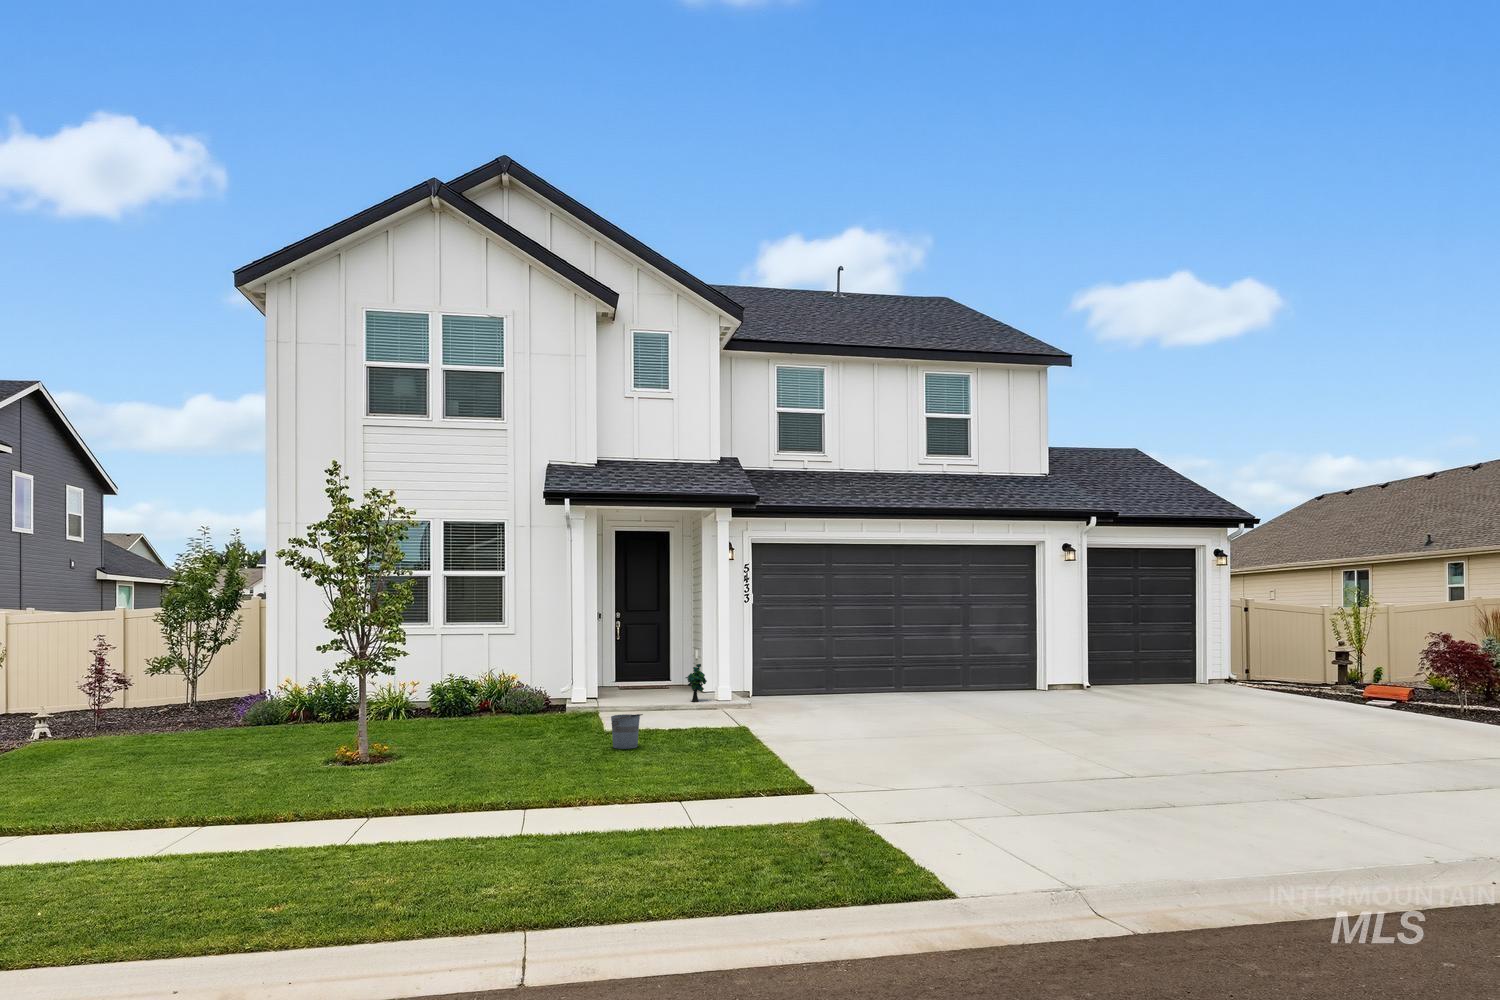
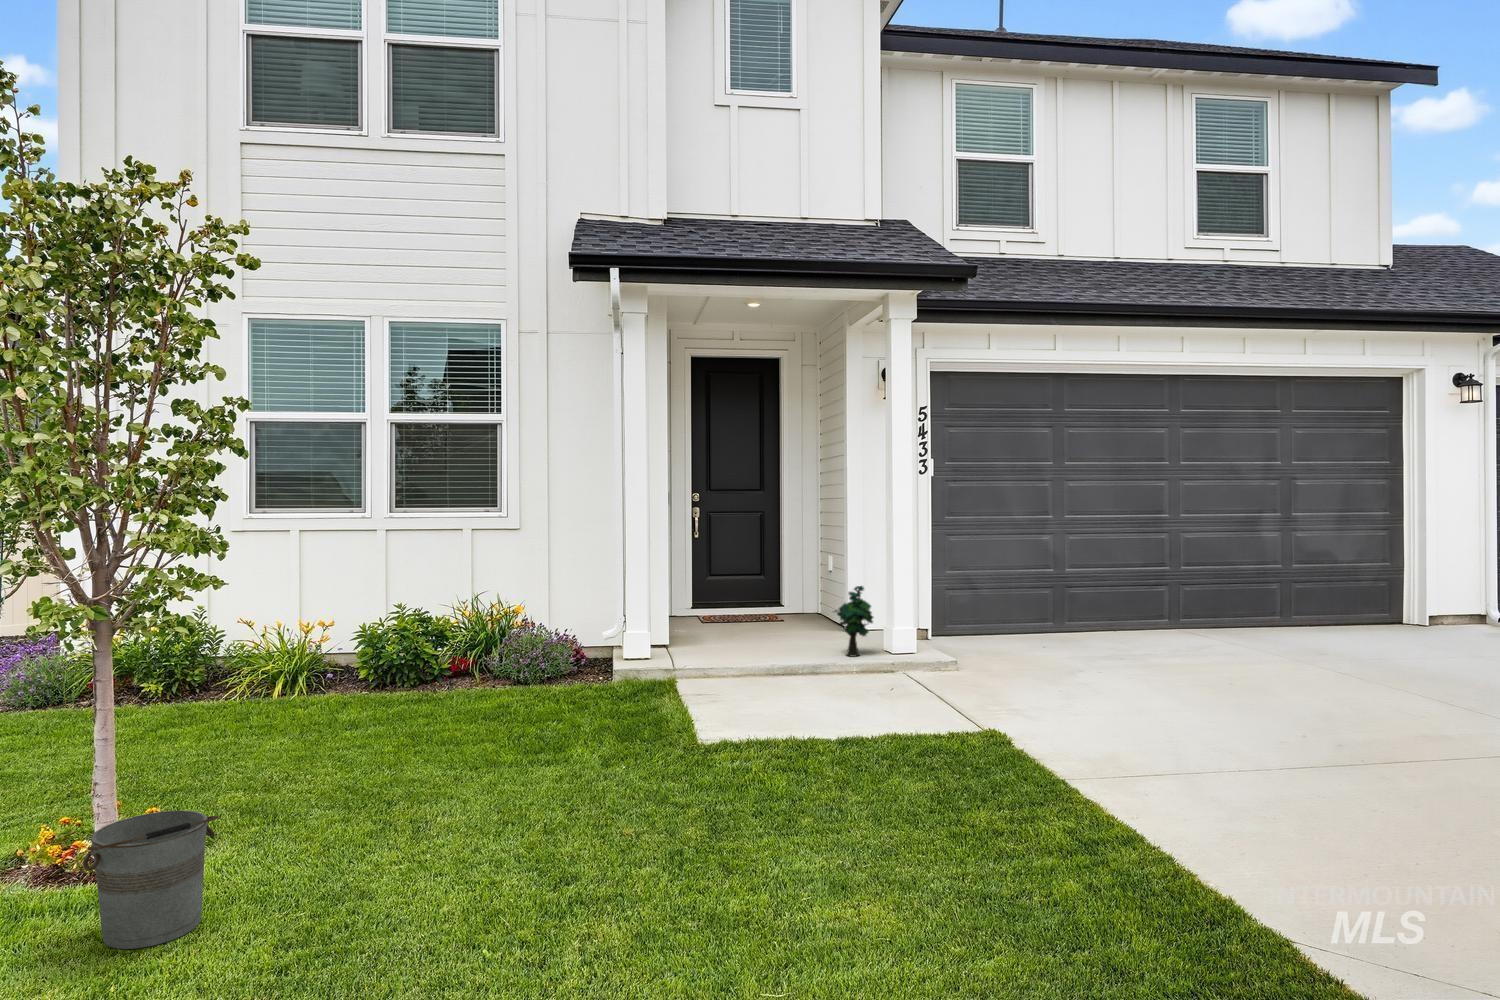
bucket: present [611,714,643,749] -> present [83,810,219,949]

